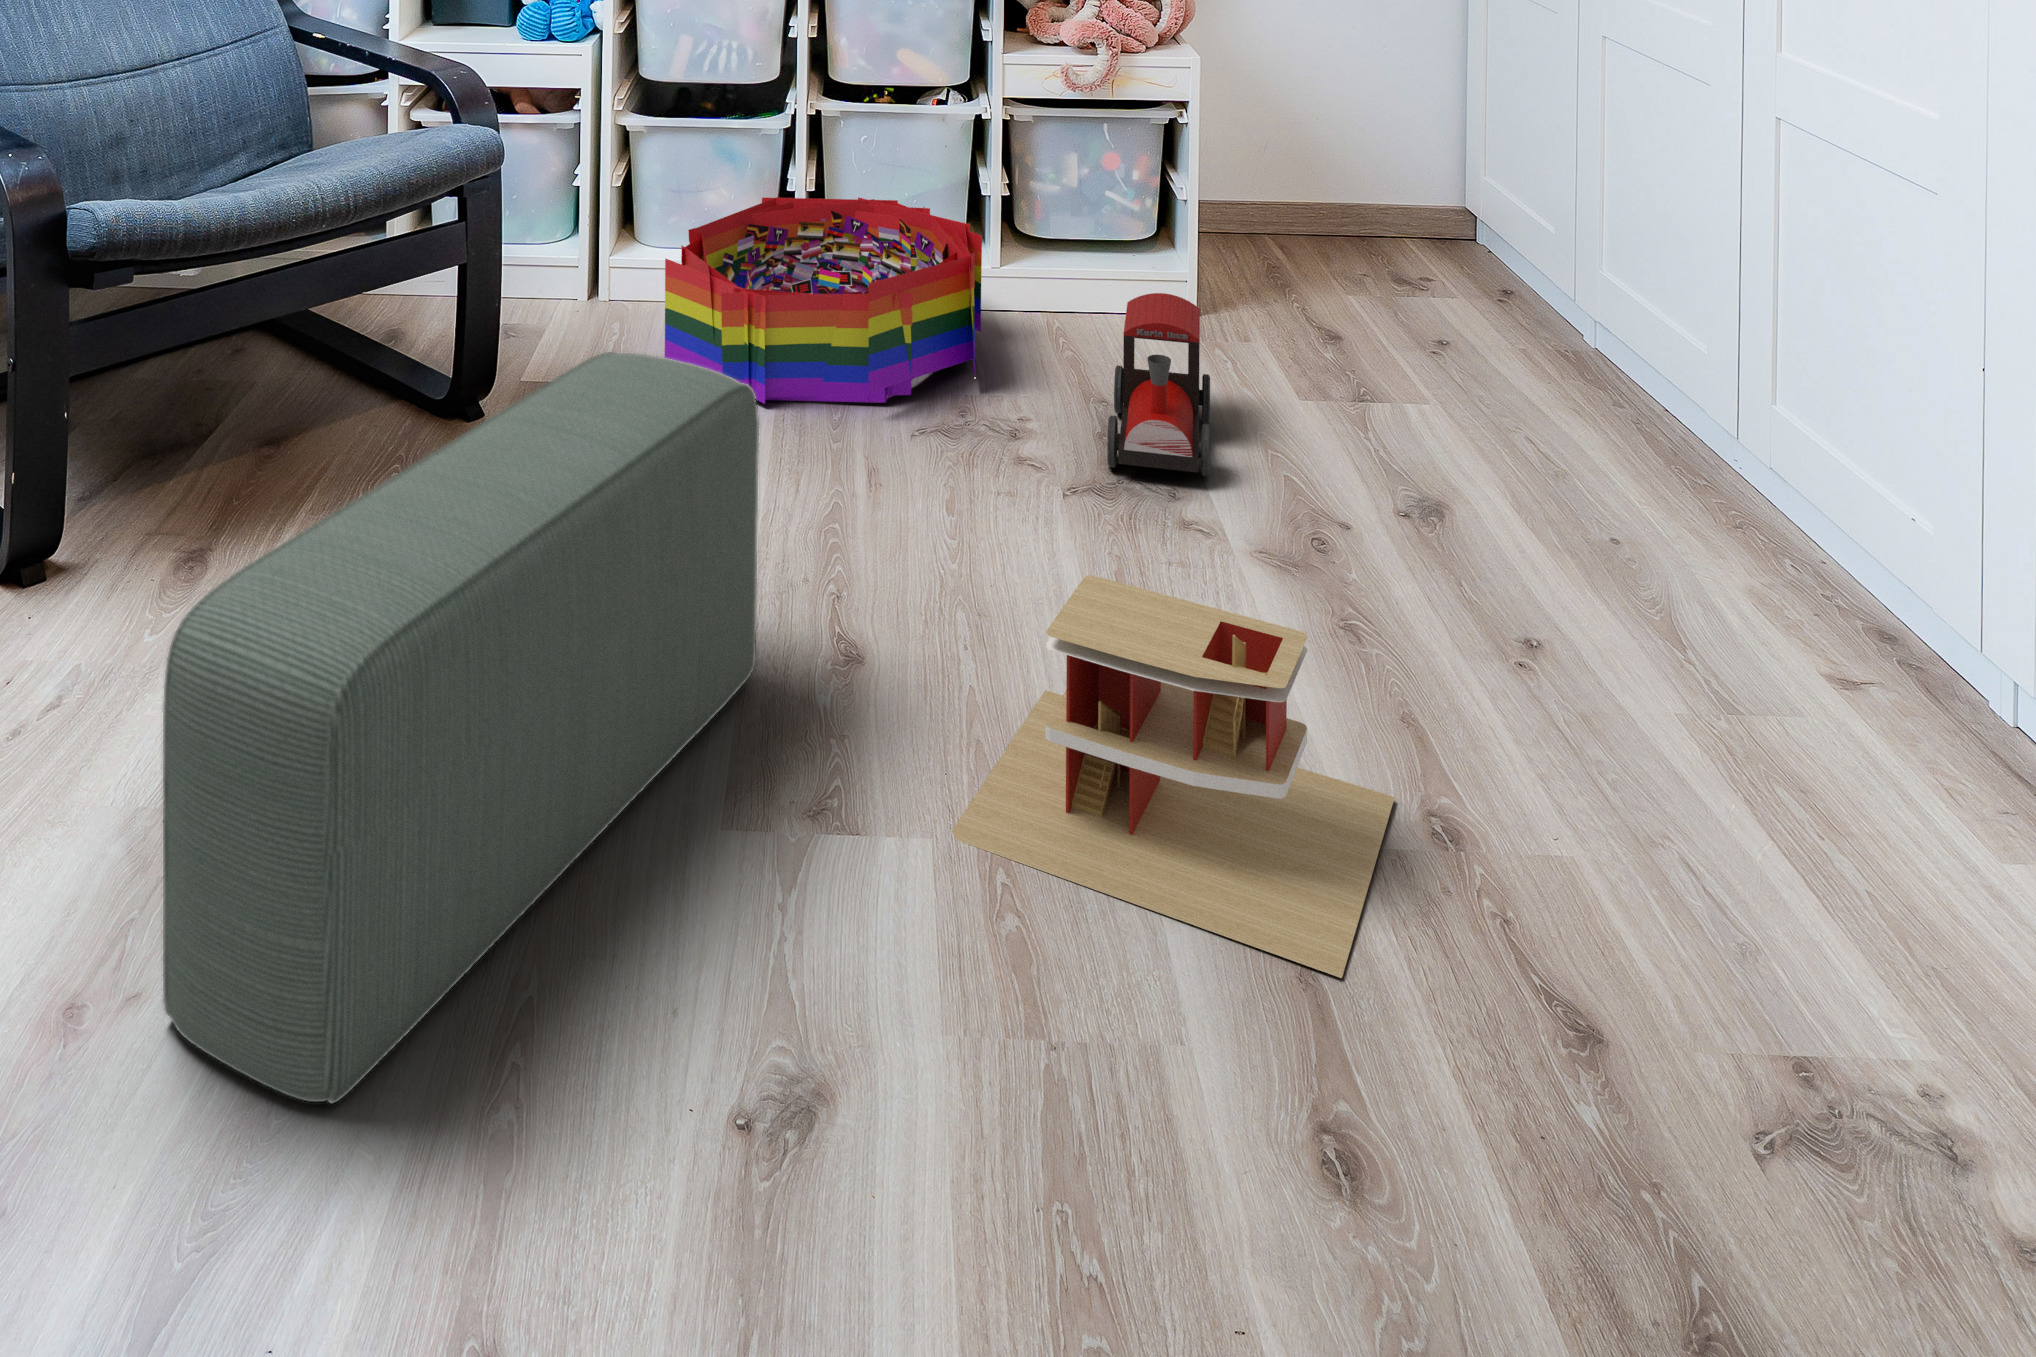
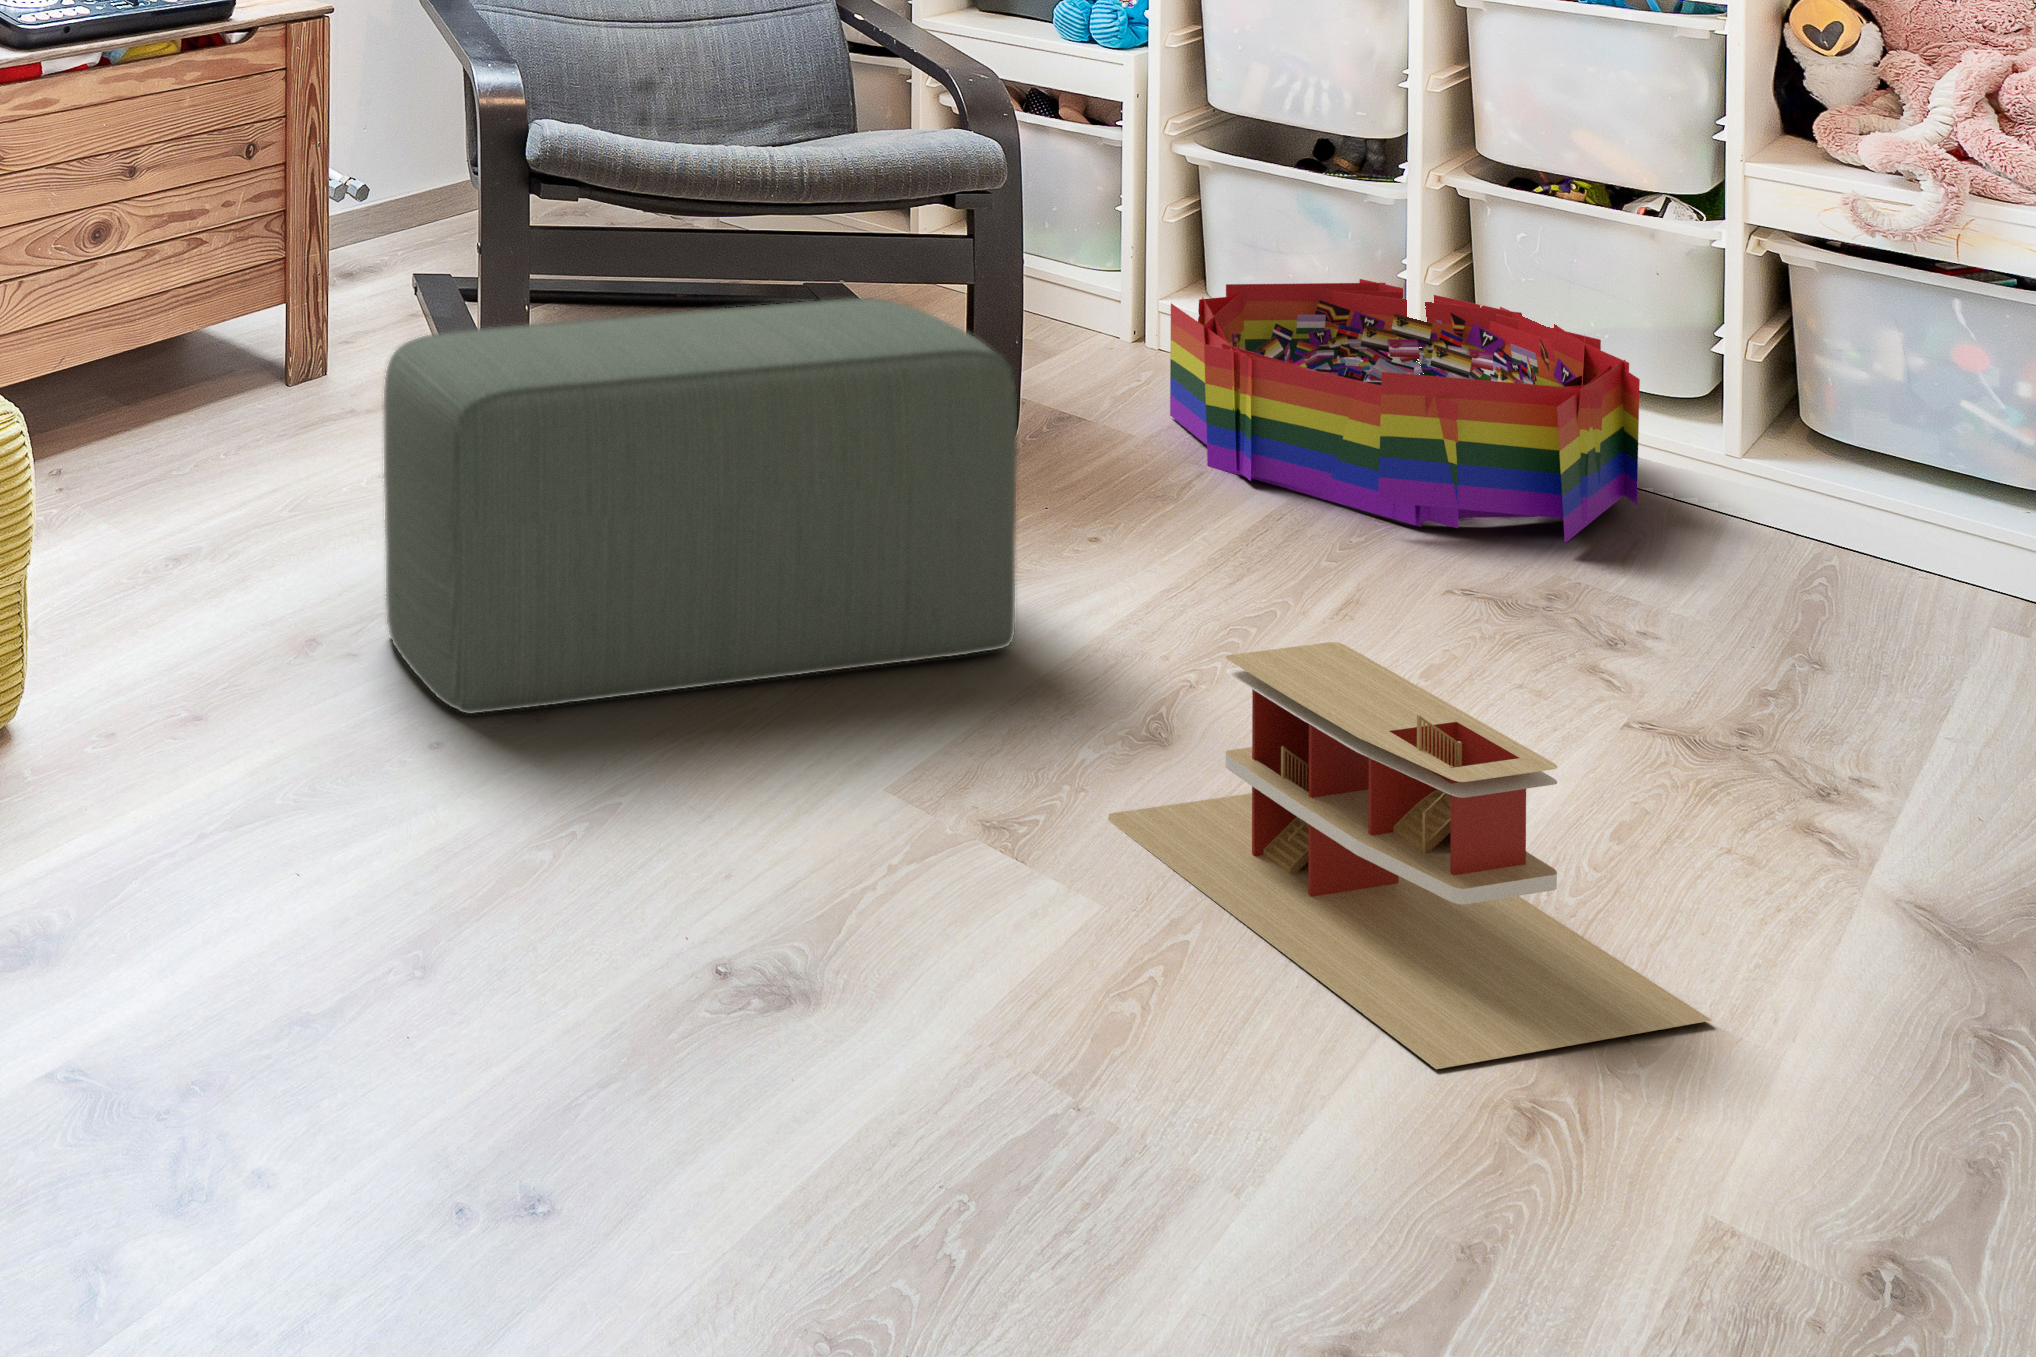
toy train: present [1107,293,1210,477] -> none [1674,493,1943,727]

